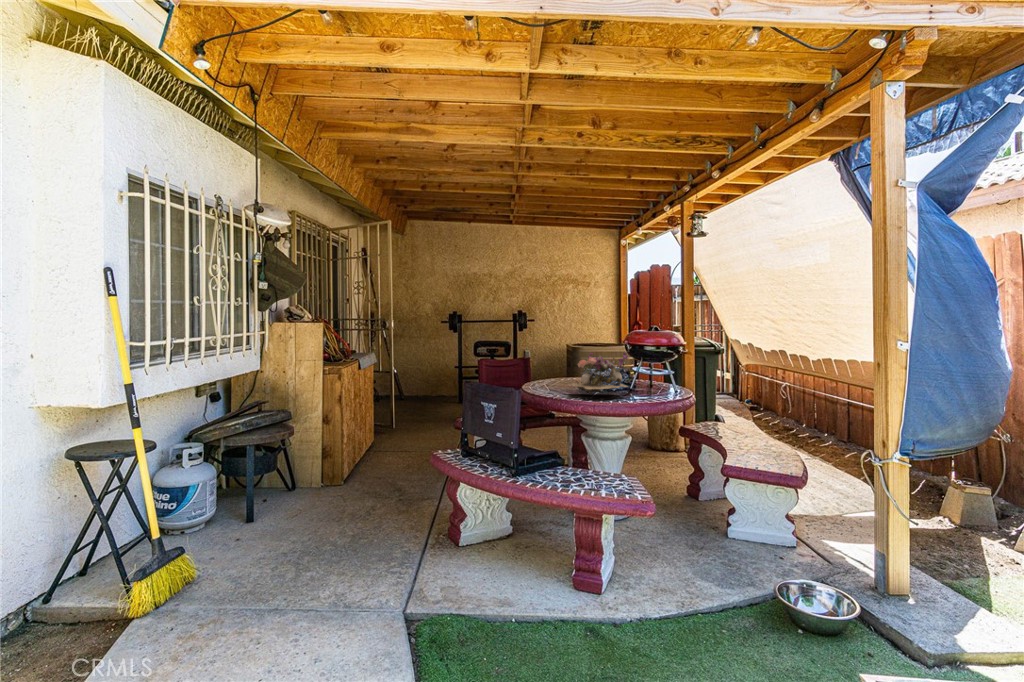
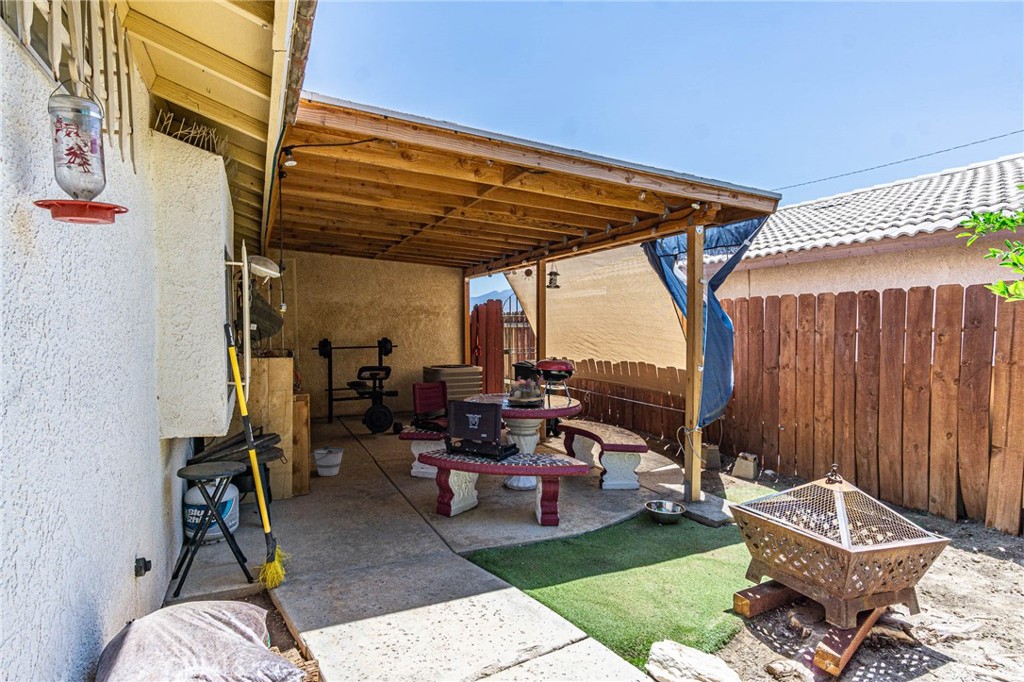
bucket: none [365,427,408,465] -> present [310,444,344,476]

